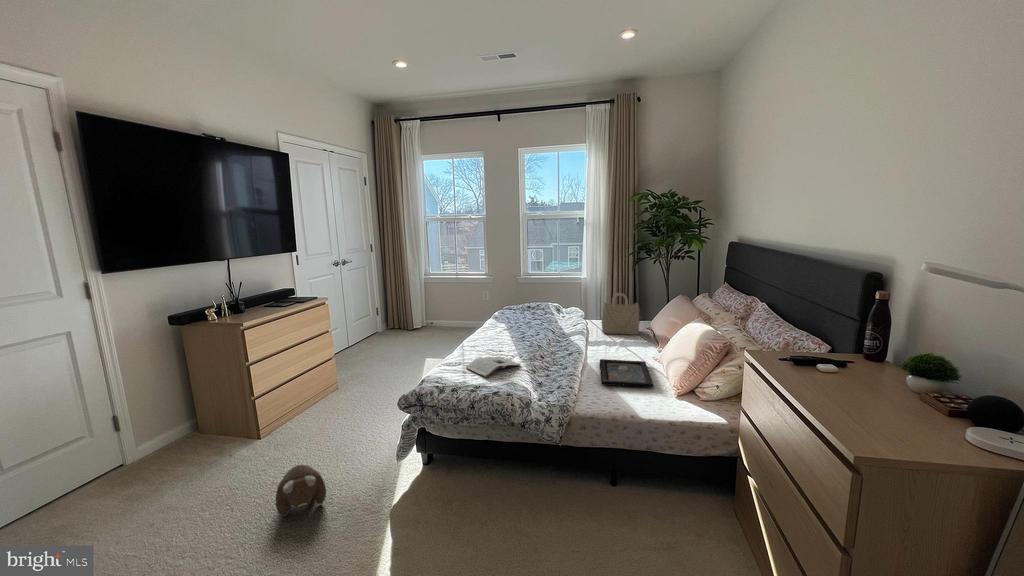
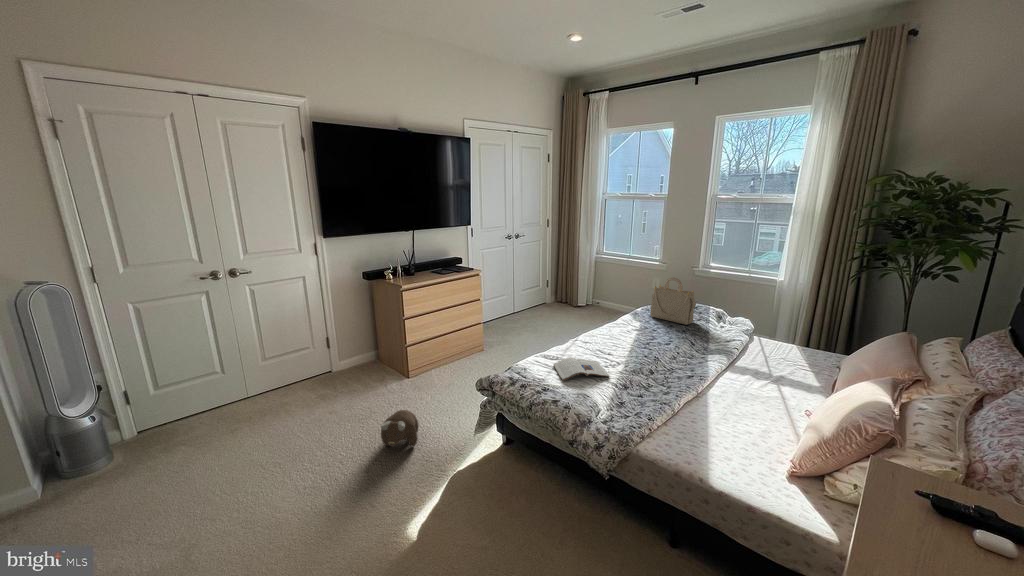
handbag: present [601,293,642,335] -> present [650,277,696,325]
tray: present [600,359,654,387] -> none [693,394,781,452]

